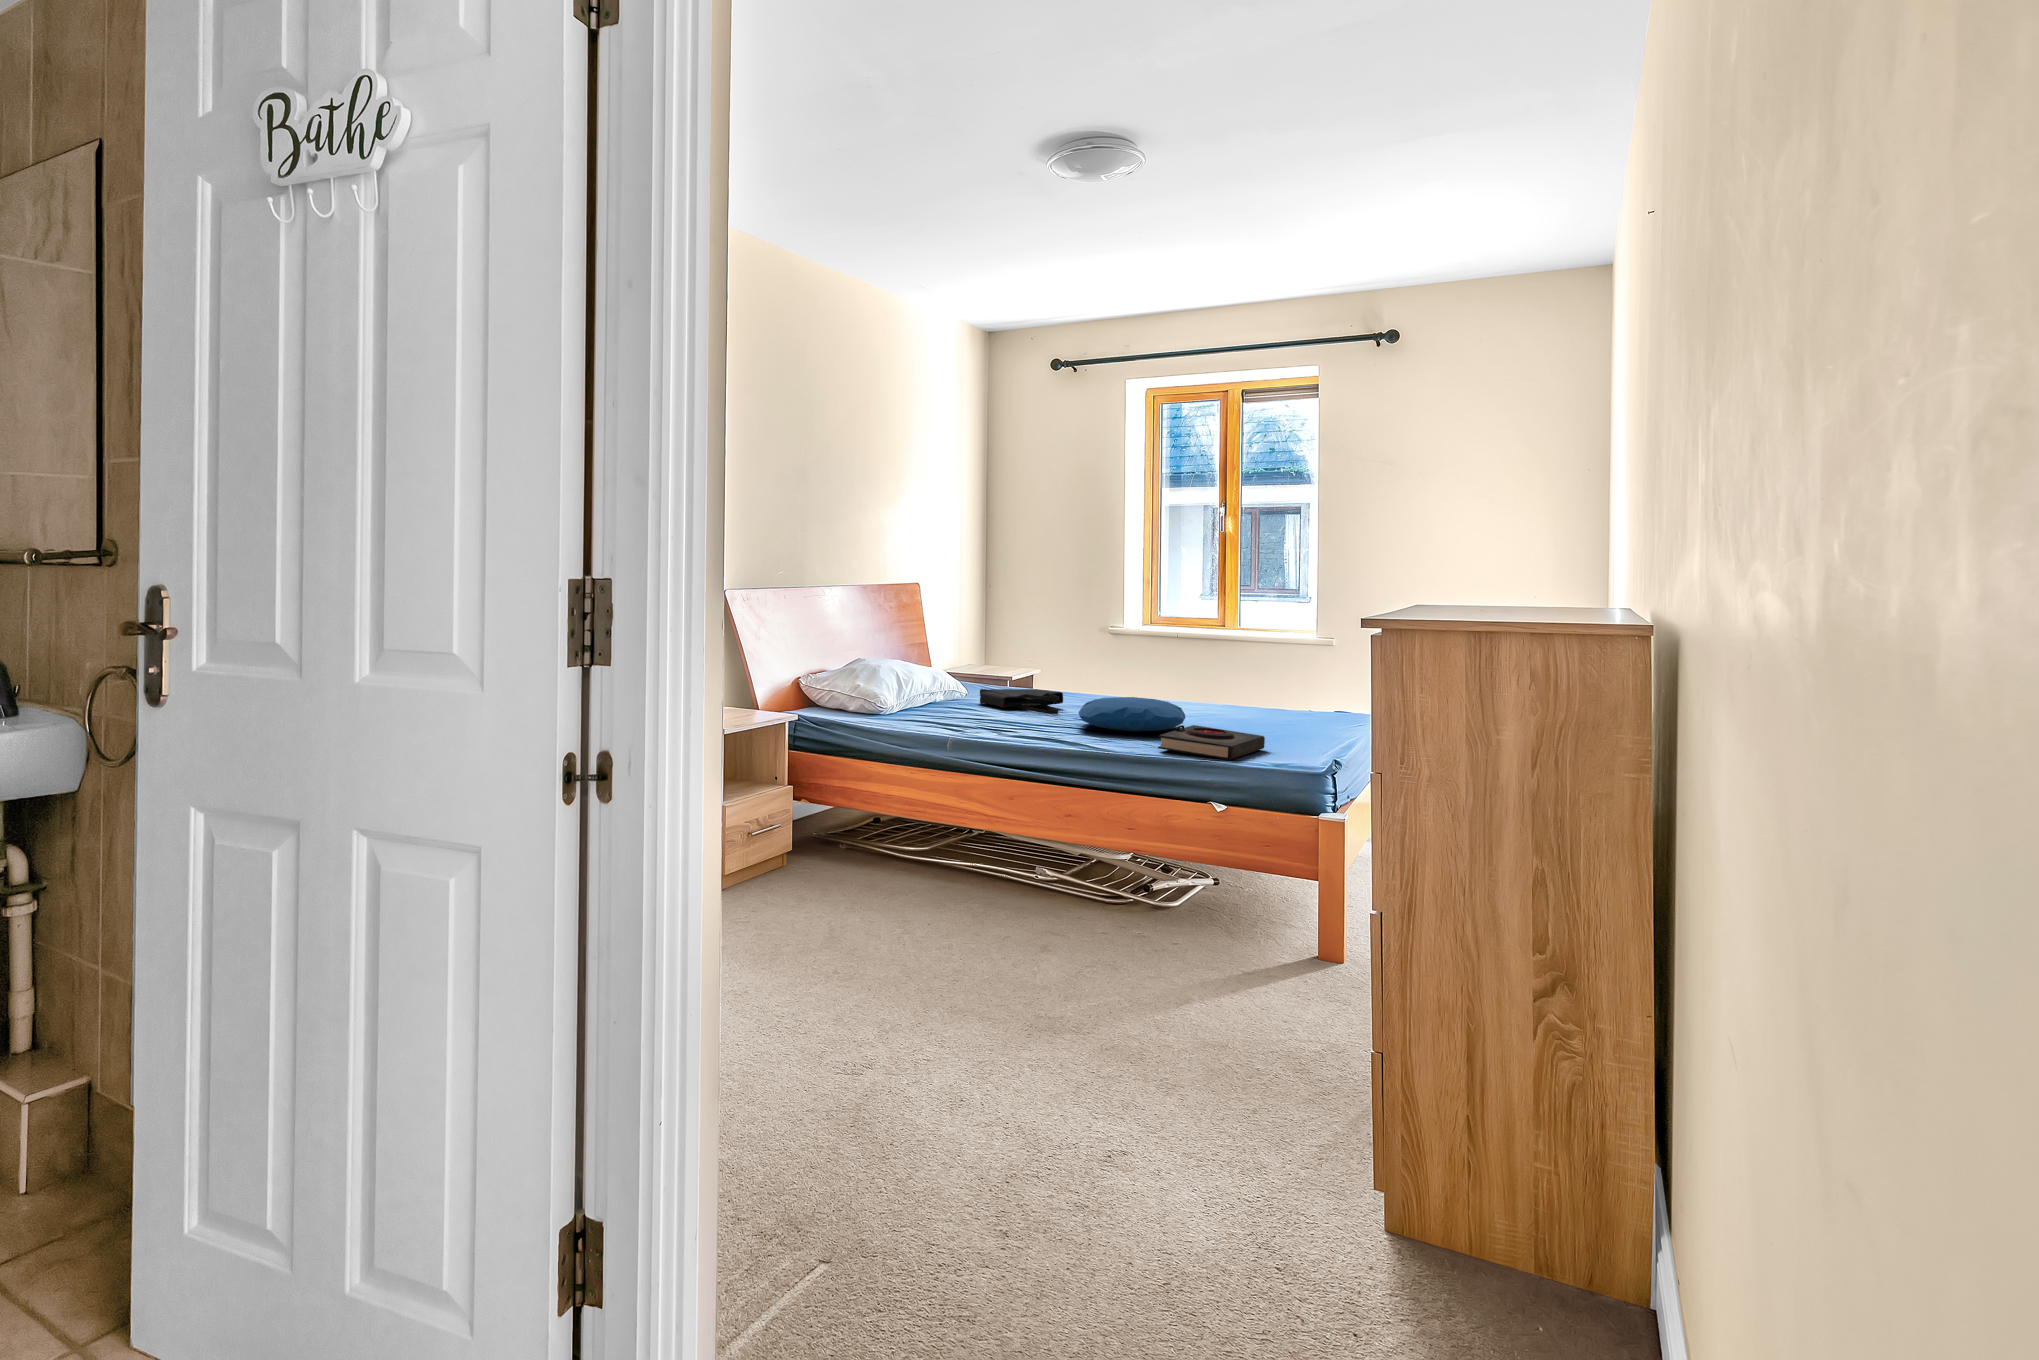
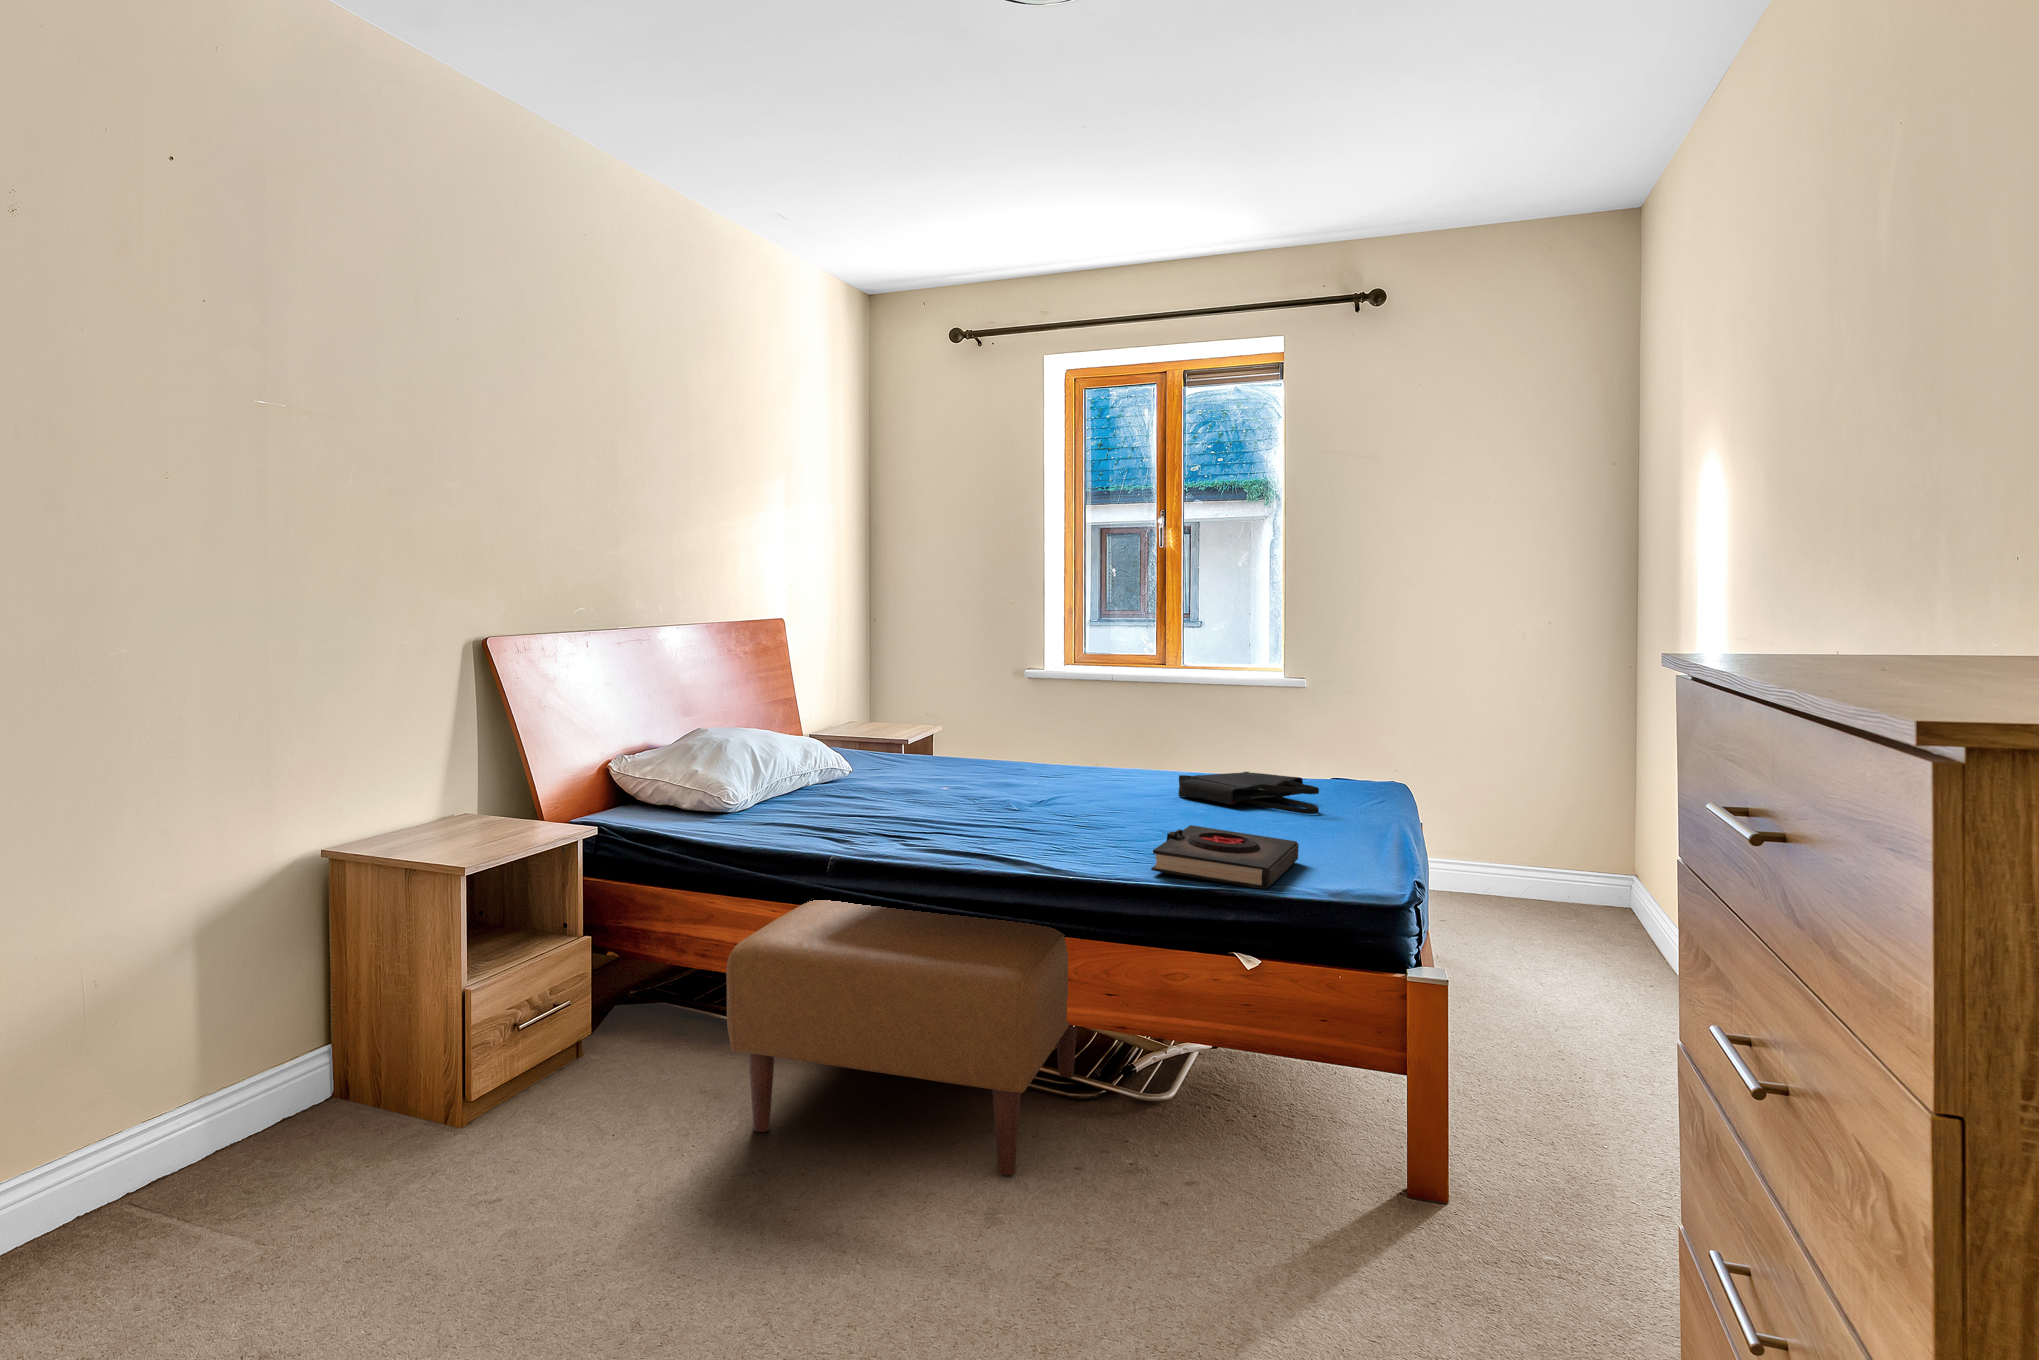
tote bag: present [980,689,1063,714] -> present [1178,772,1319,814]
pillow: present [1079,697,1185,732] -> none [1016,781,1171,832]
ottoman: none [882,762,1128,930] -> present [726,900,1077,1175]

